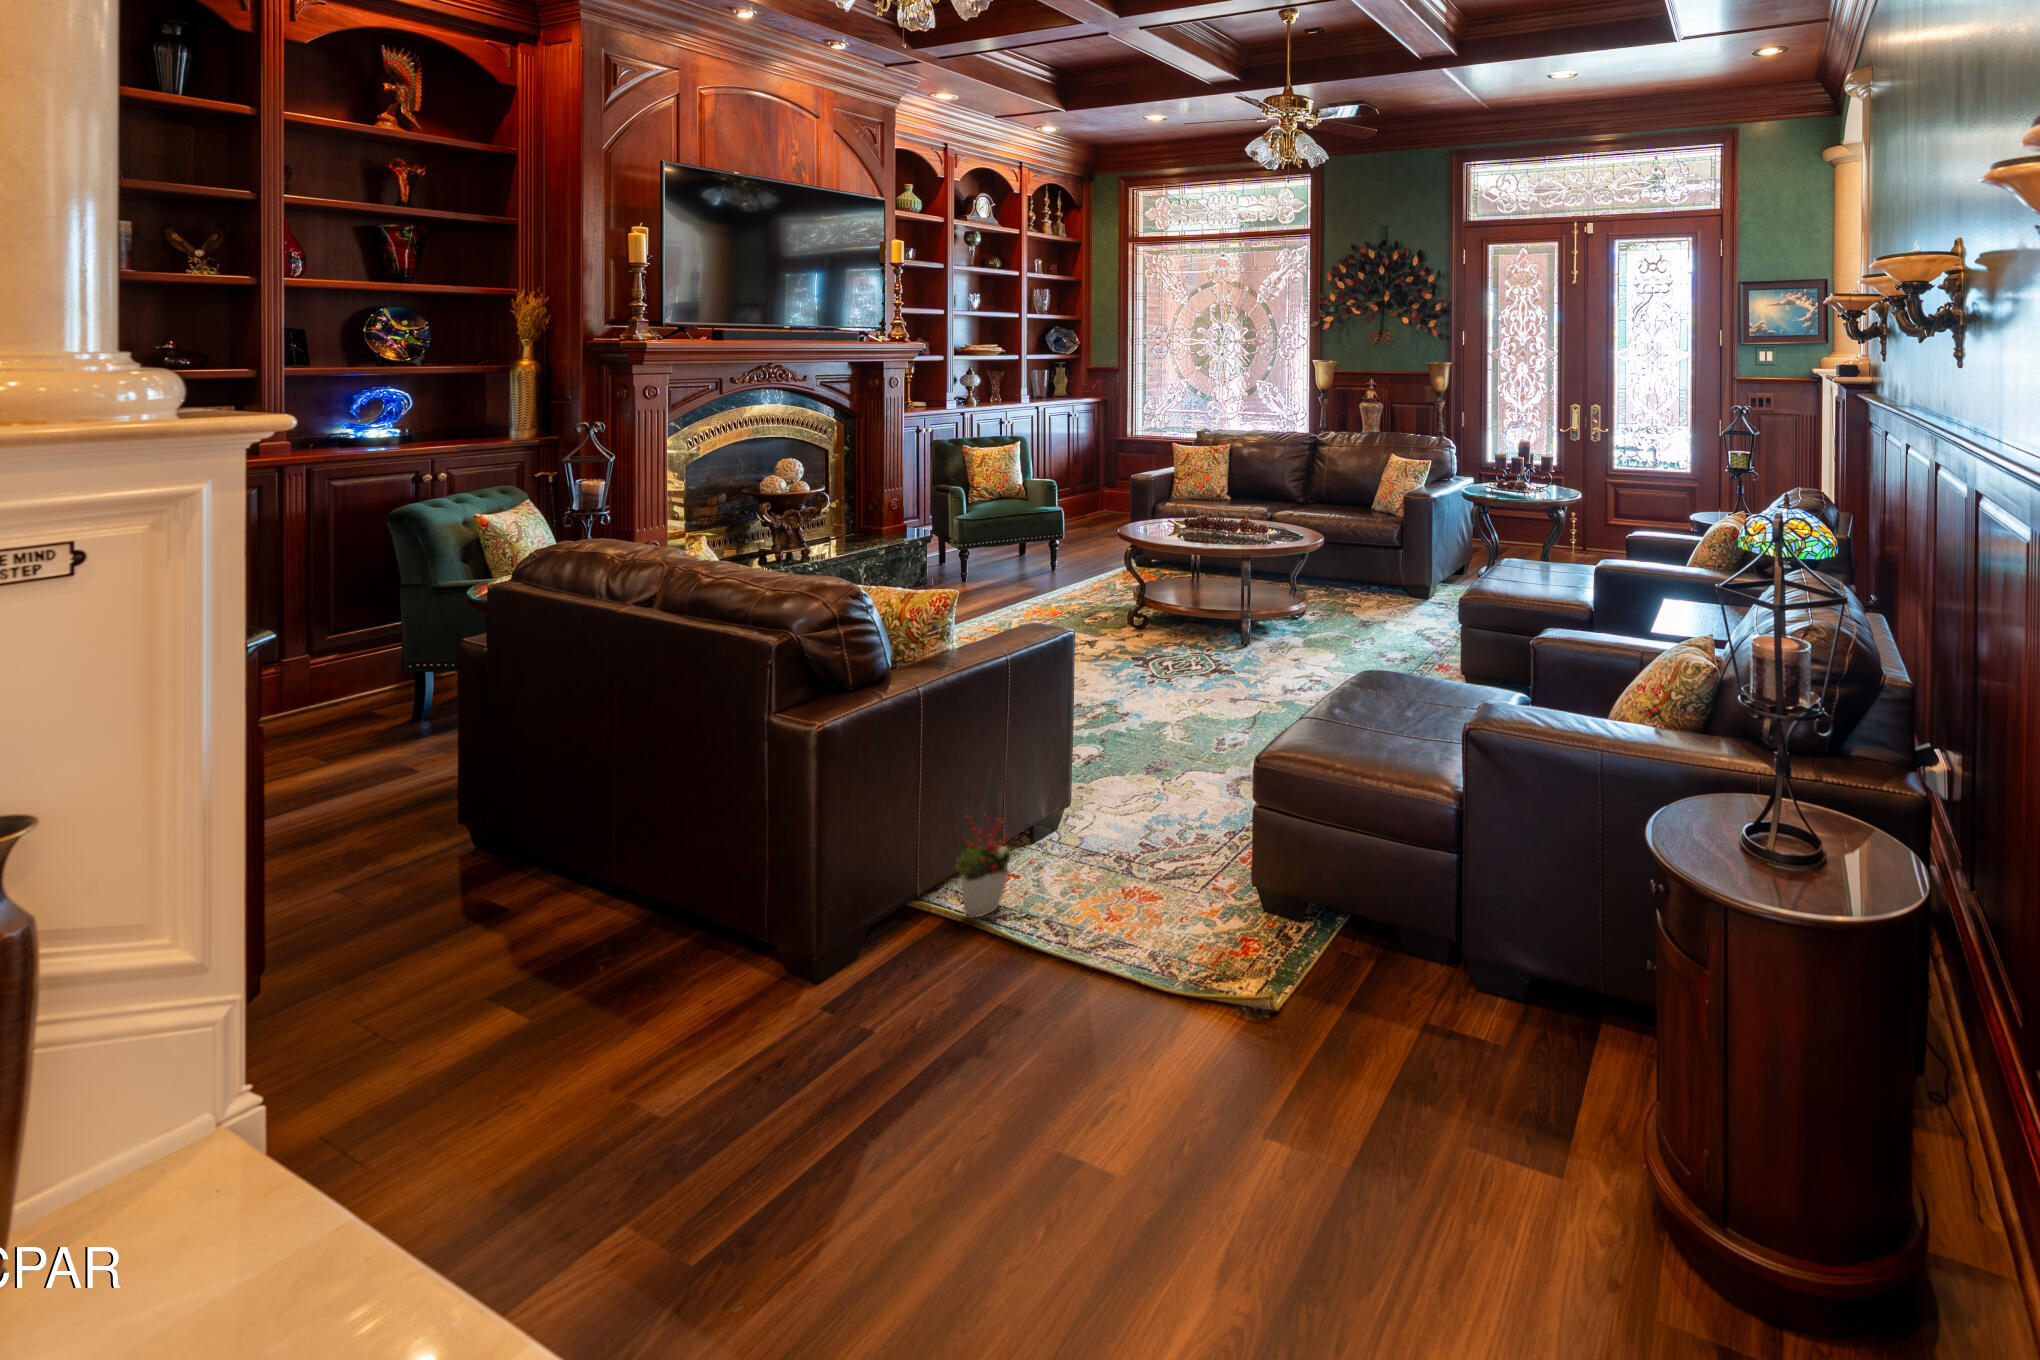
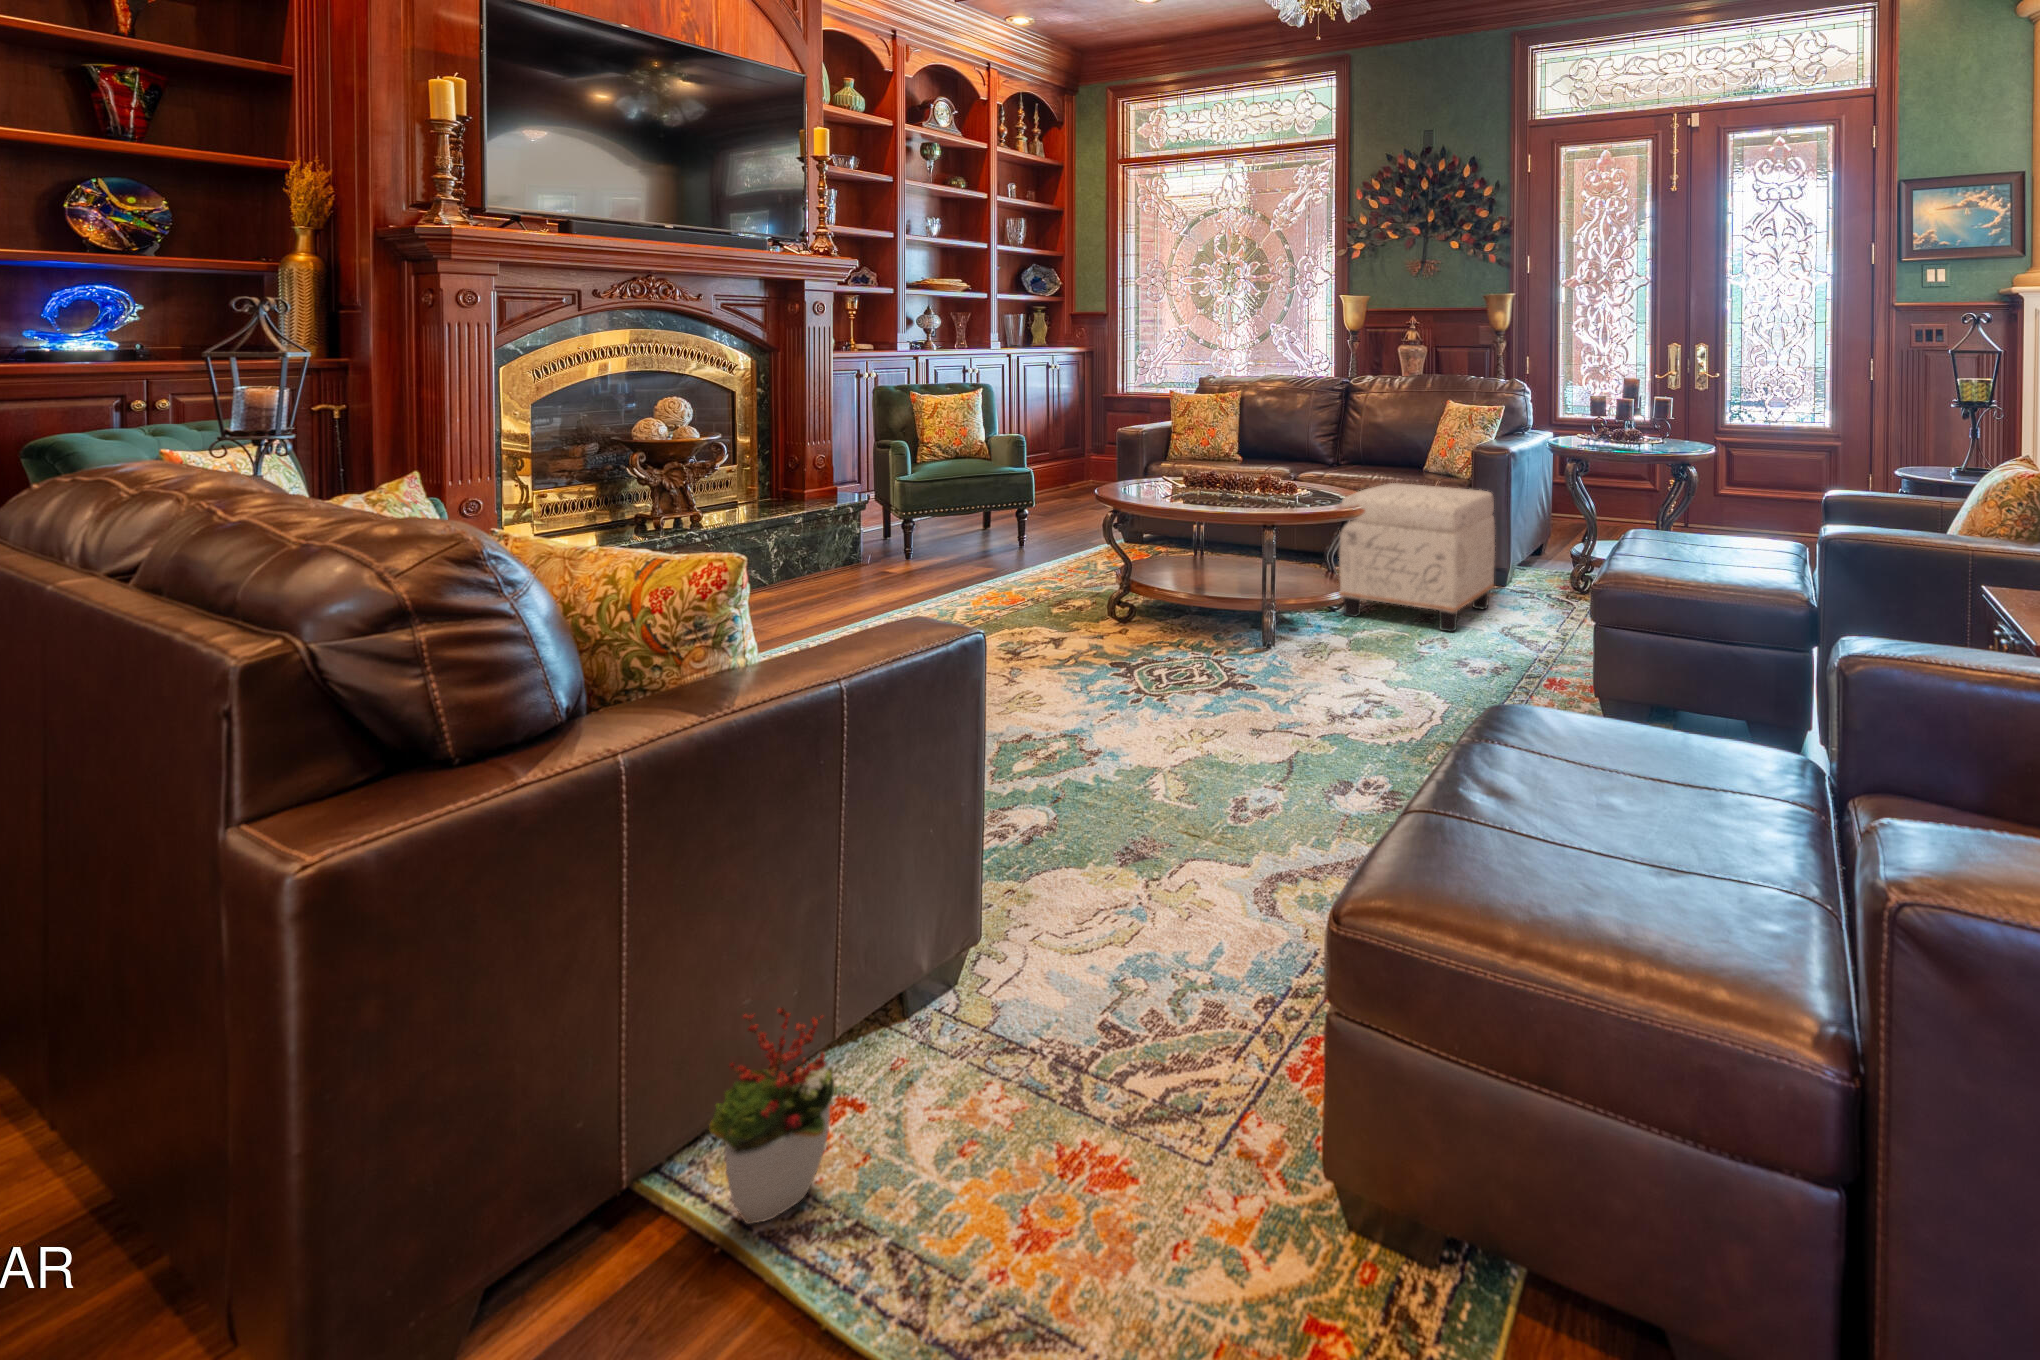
ottoman: none [1300,522,1416,634] -> present [1339,483,1495,632]

